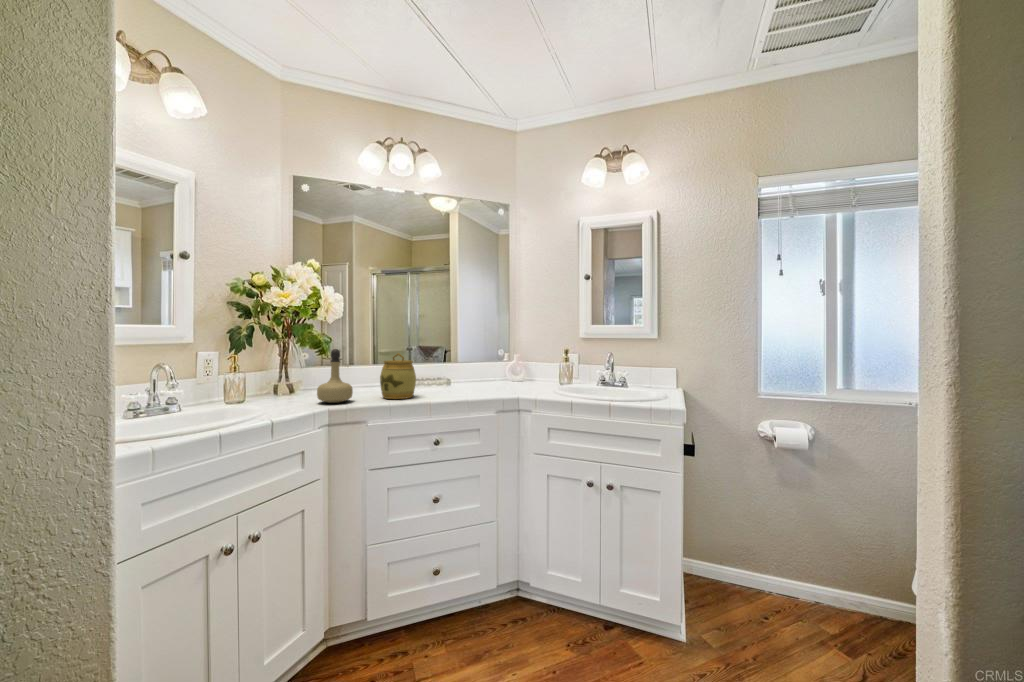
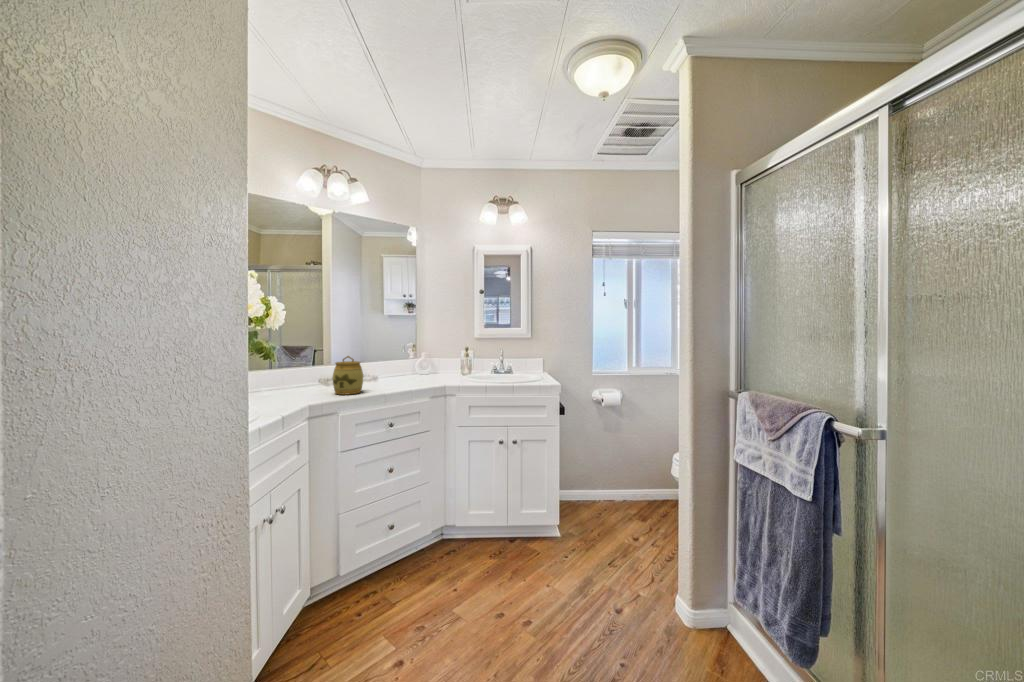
perfume bottle: present [317,349,353,403] -> none [282,355,314,402]

